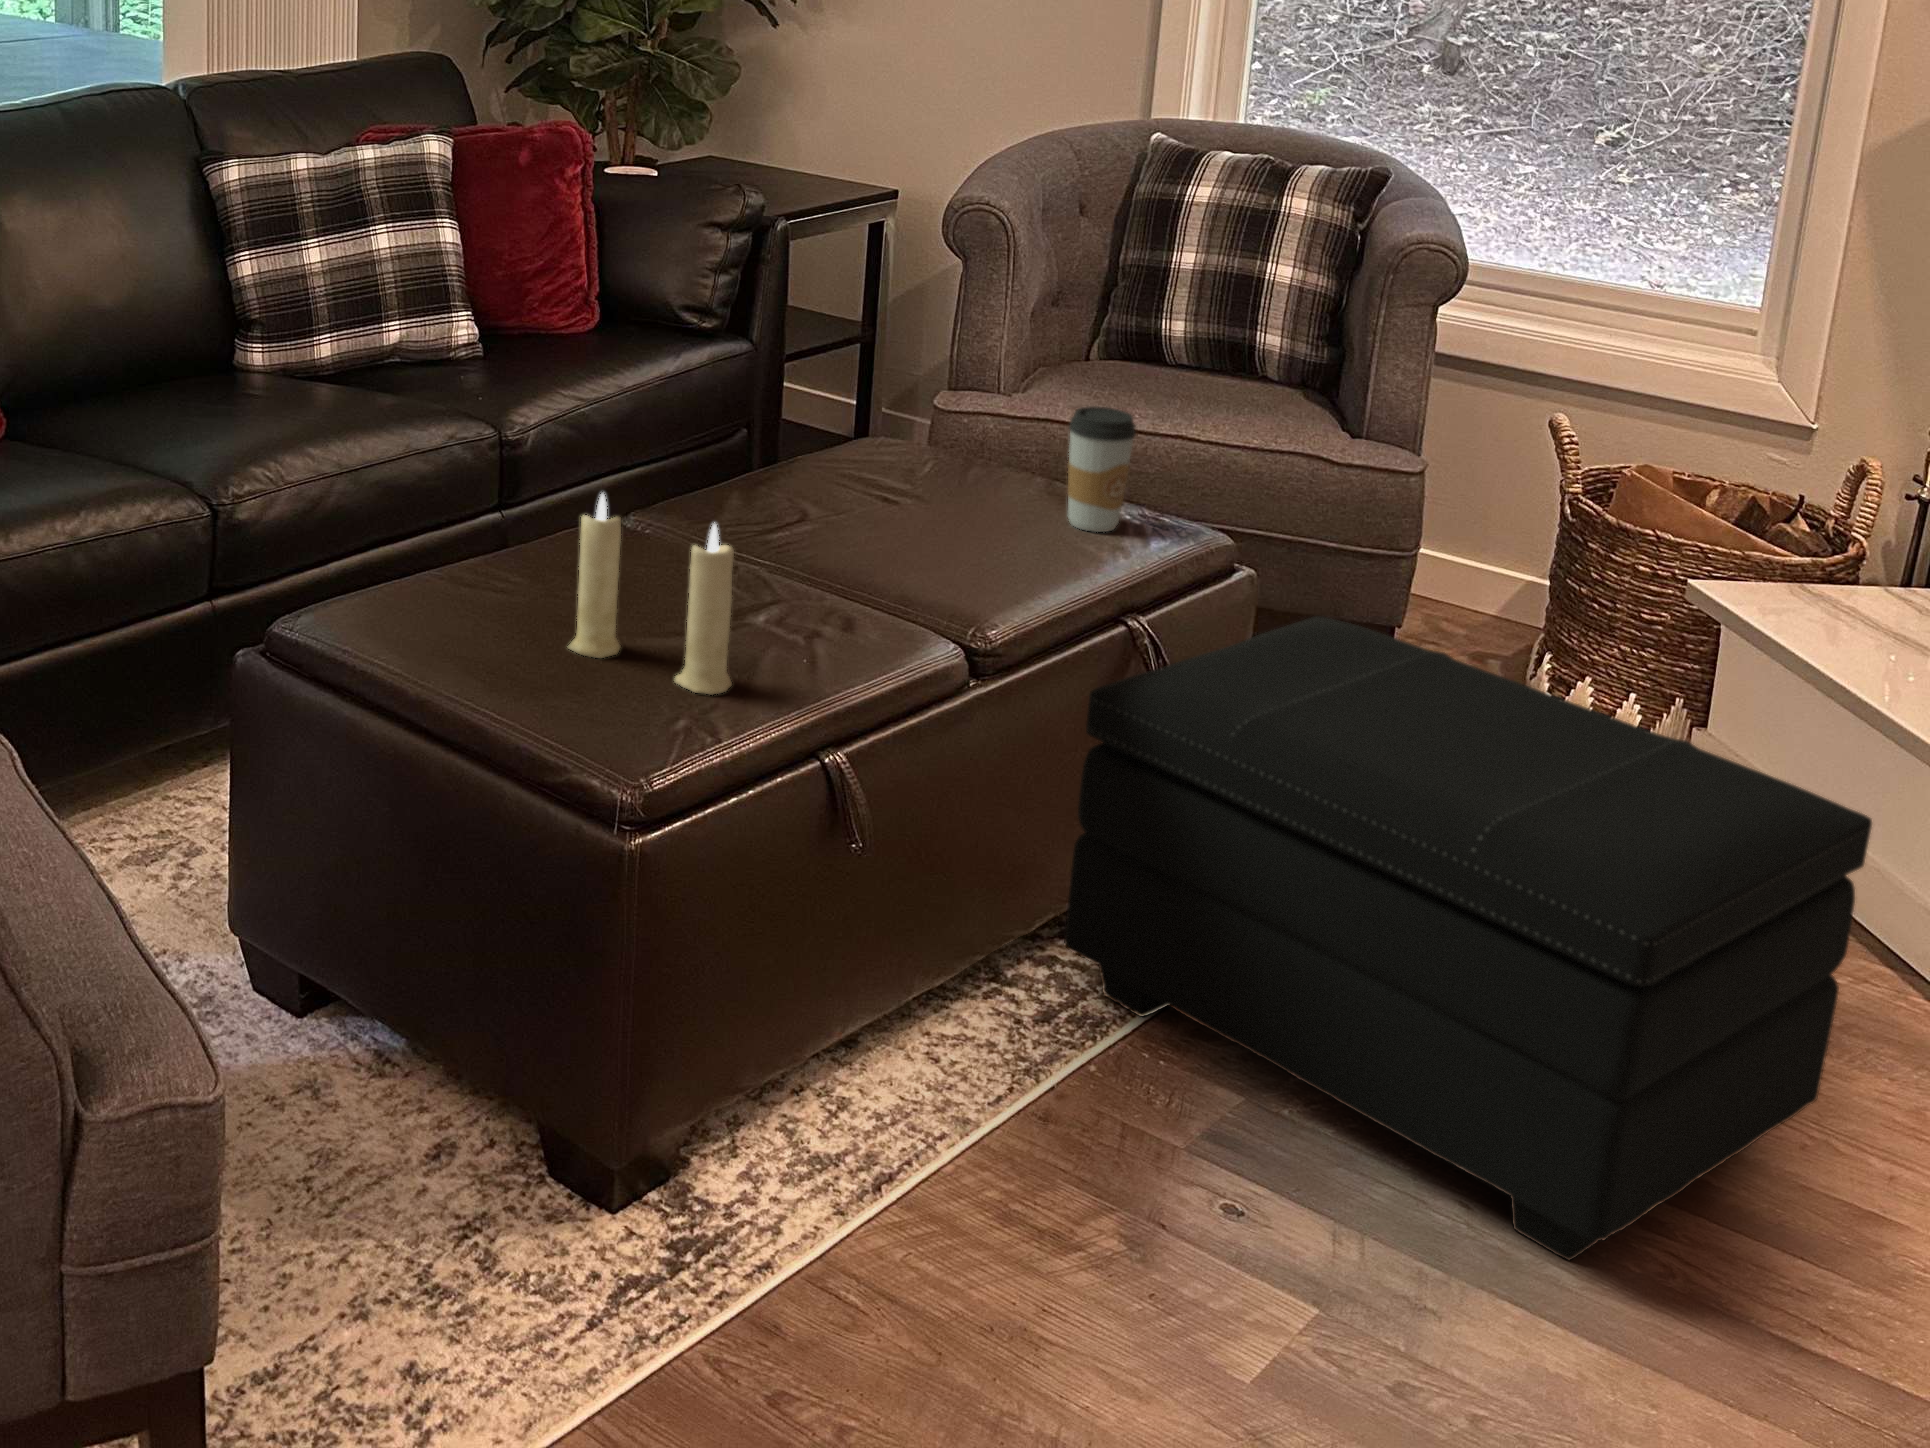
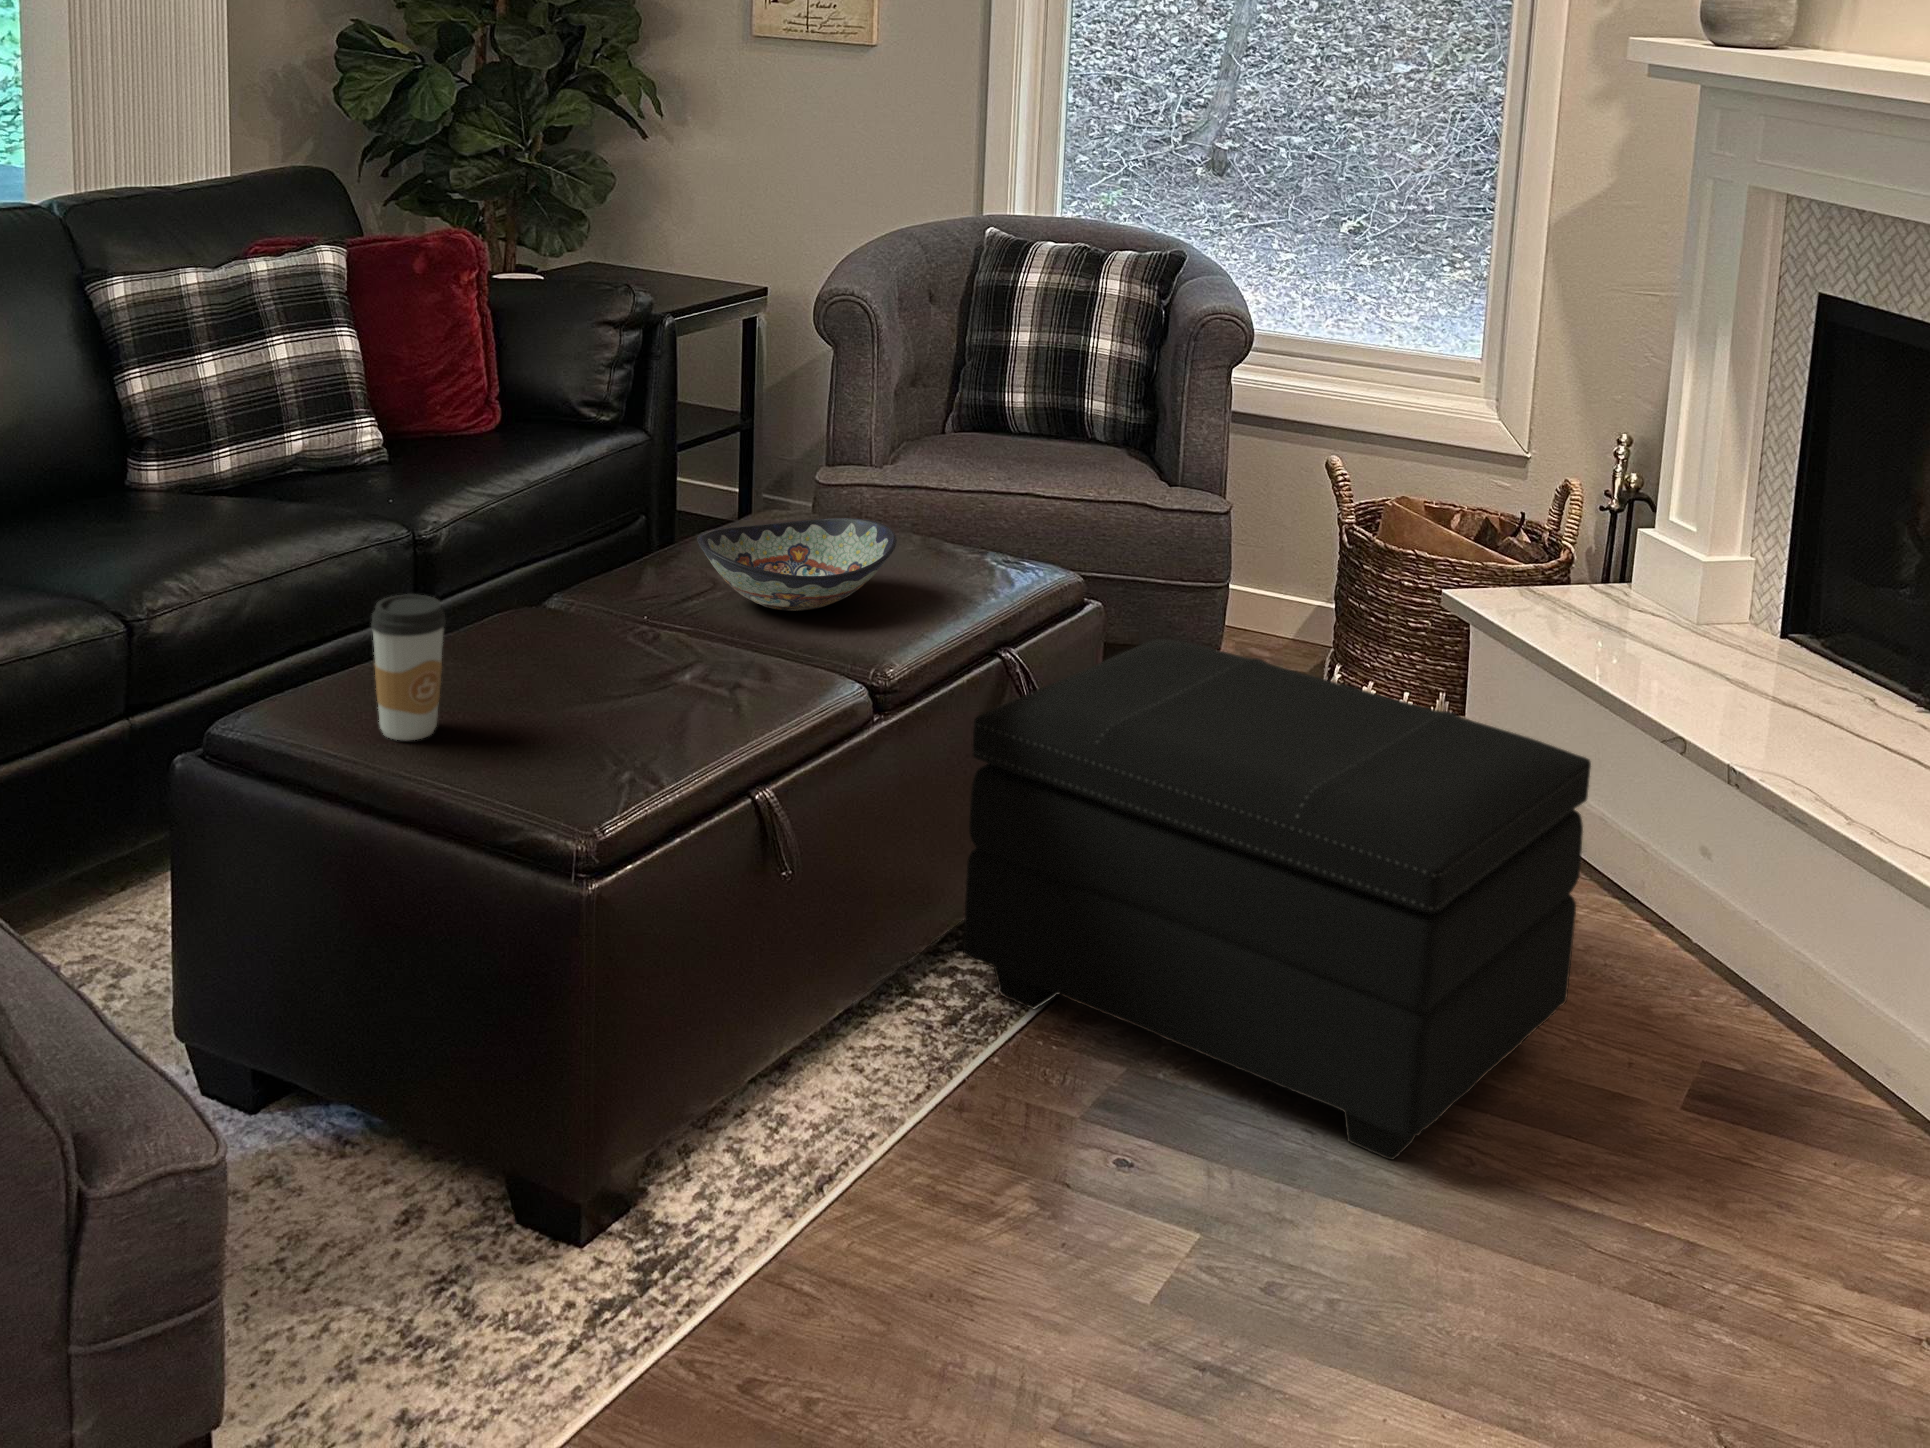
coffee cup: present [1068,406,1136,532] -> present [371,594,446,740]
decorative bowl: none [791,454,1015,553] -> present [697,518,897,611]
candle: present [568,494,734,694] -> none [506,558,664,747]

